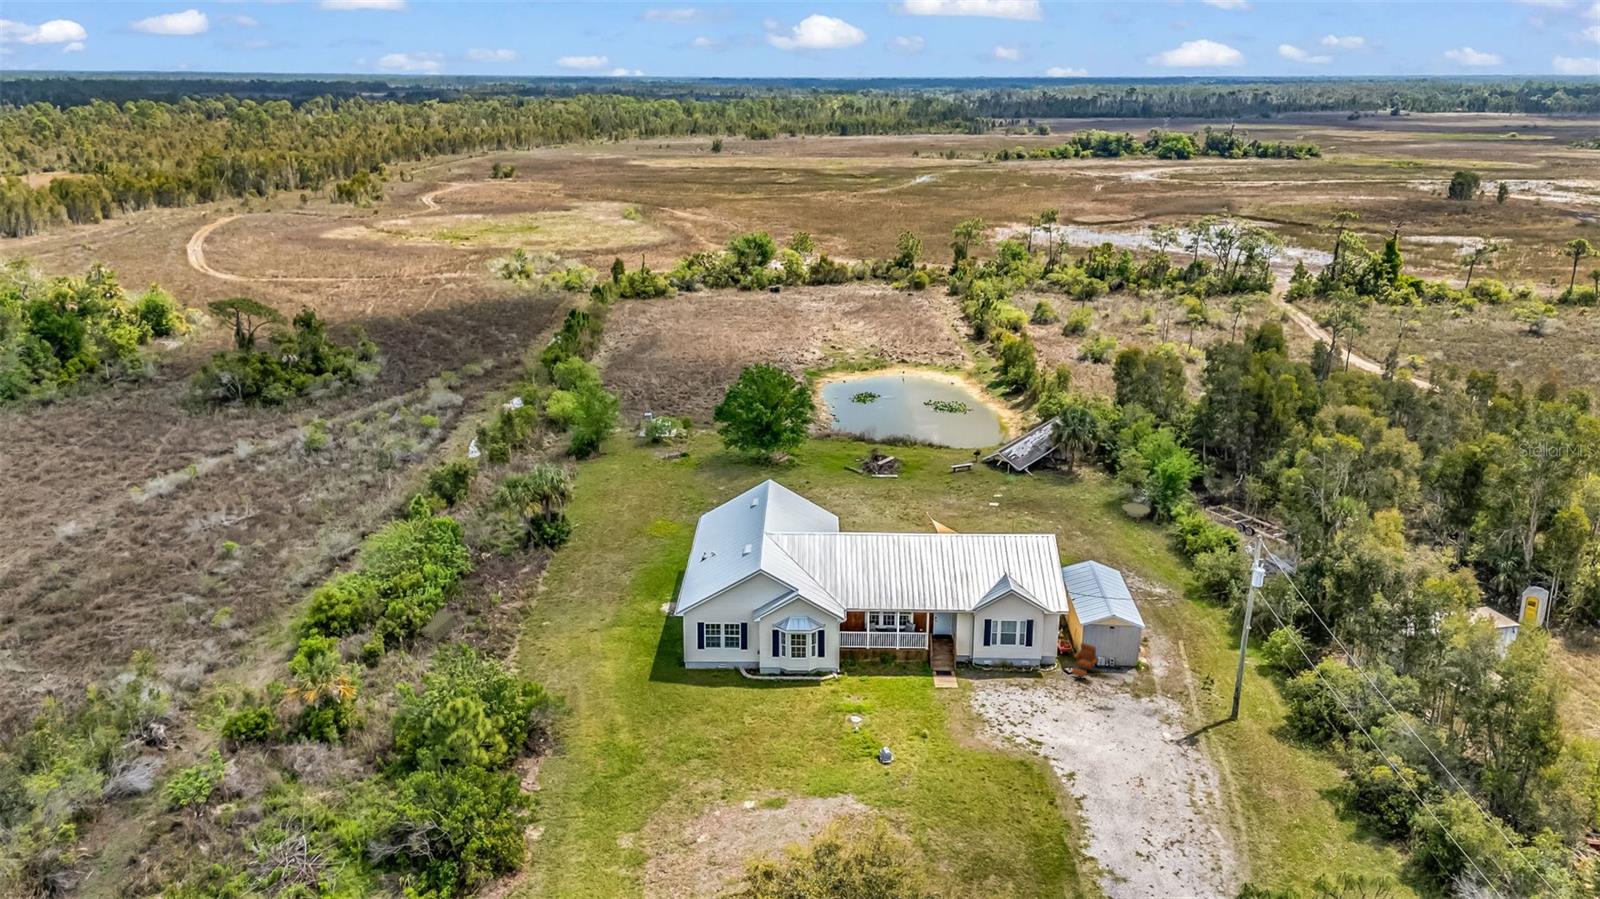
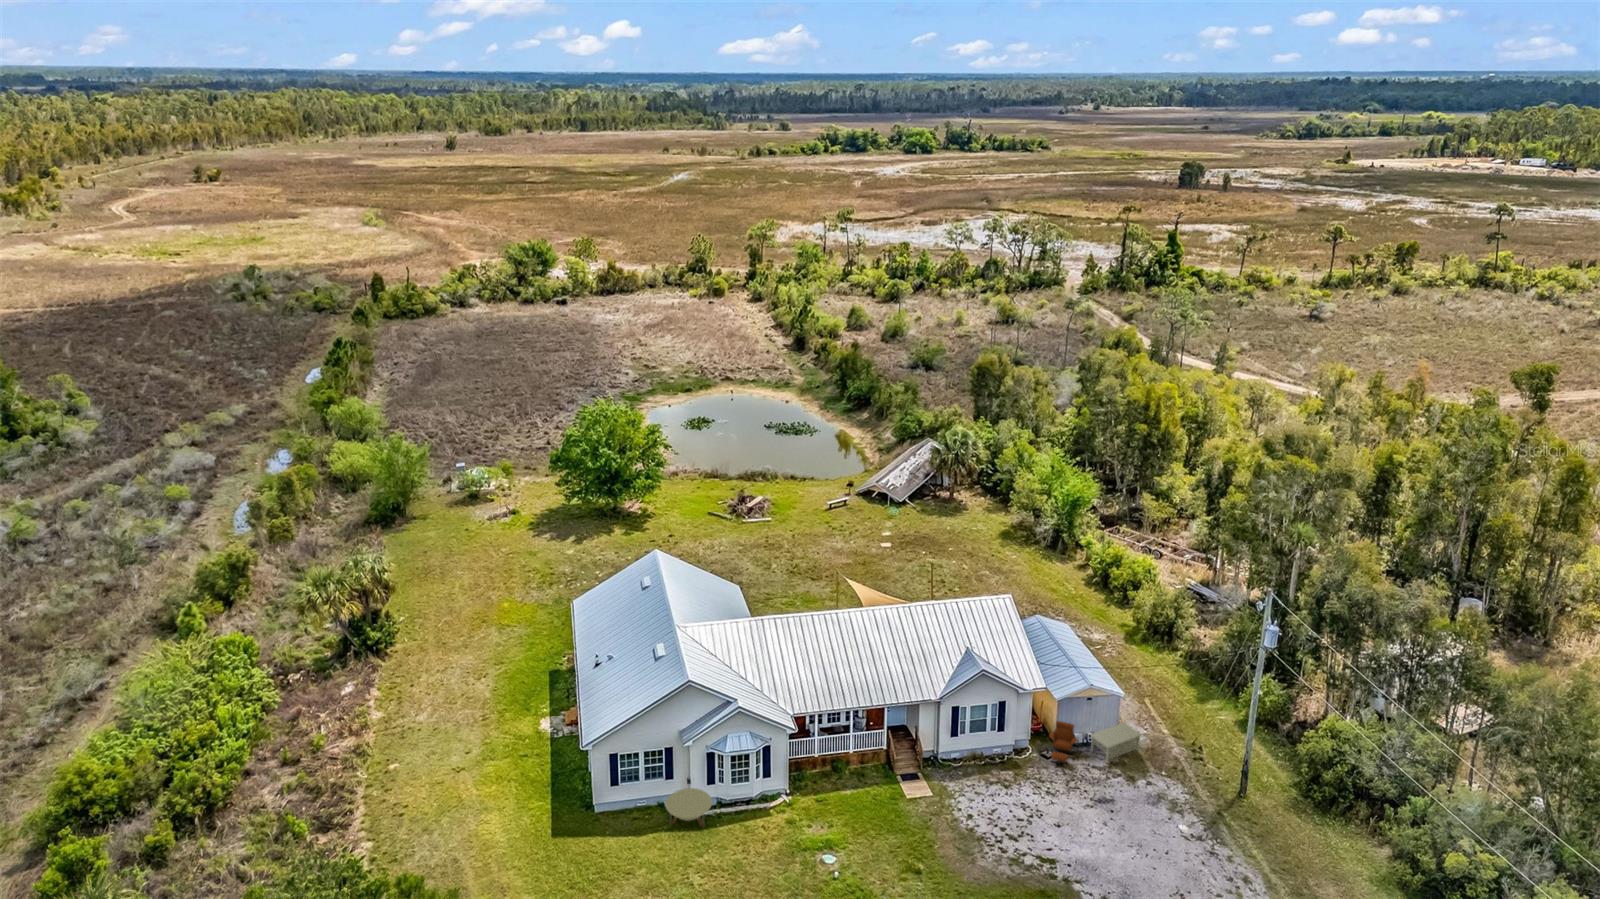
round table: present [1122,503,1150,523] -> present [665,788,712,827]
storage bench: present [419,612,455,644] -> present [1091,722,1141,763]

